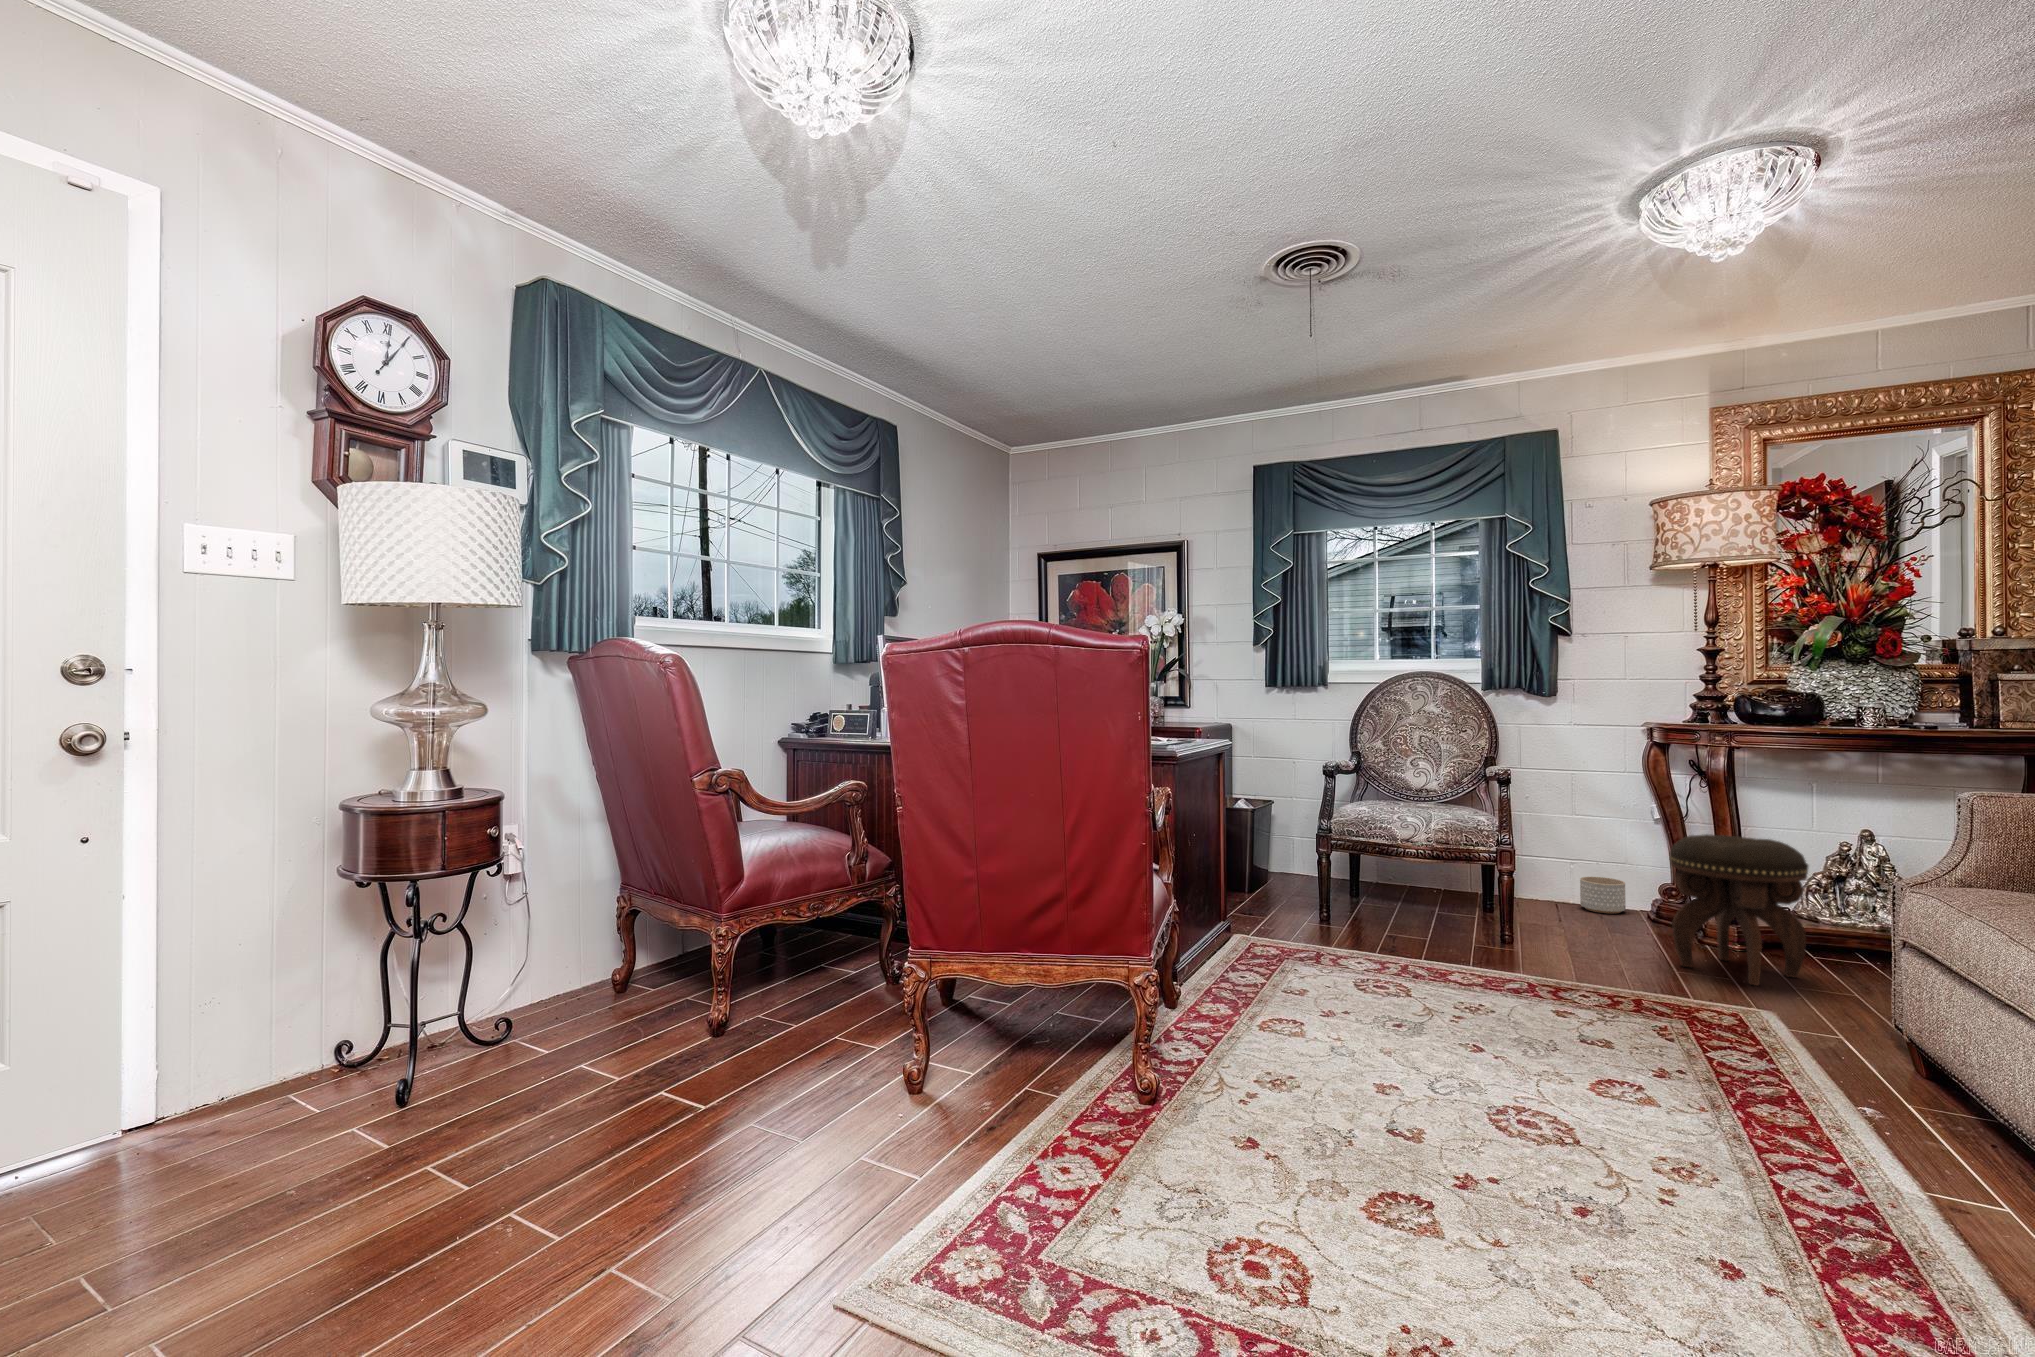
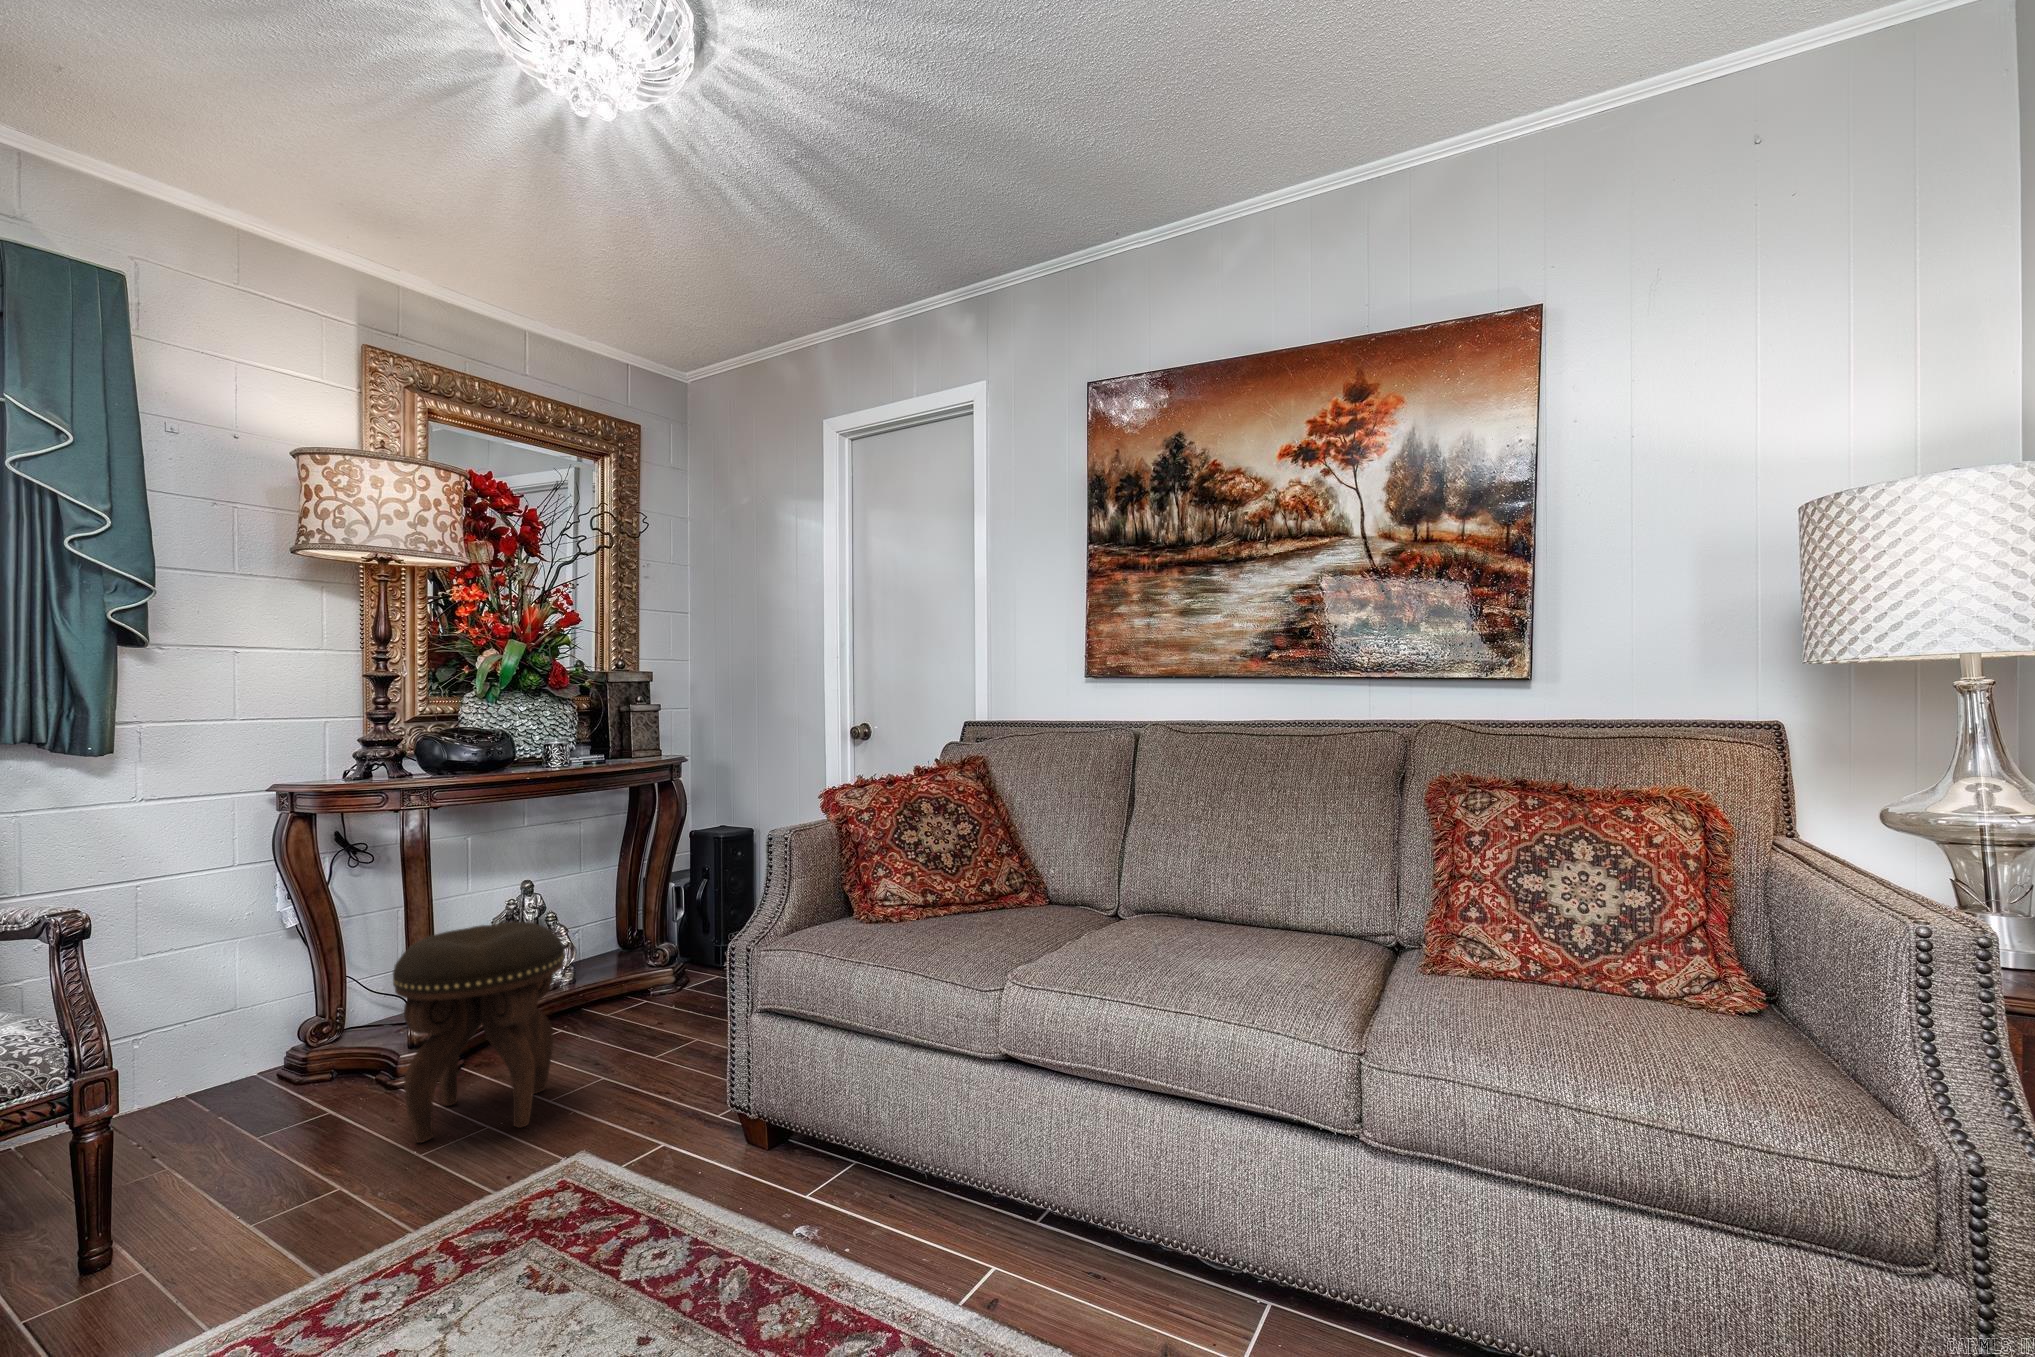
planter: present [1580,877,1626,914] -> none [162,1036,245,1107]

